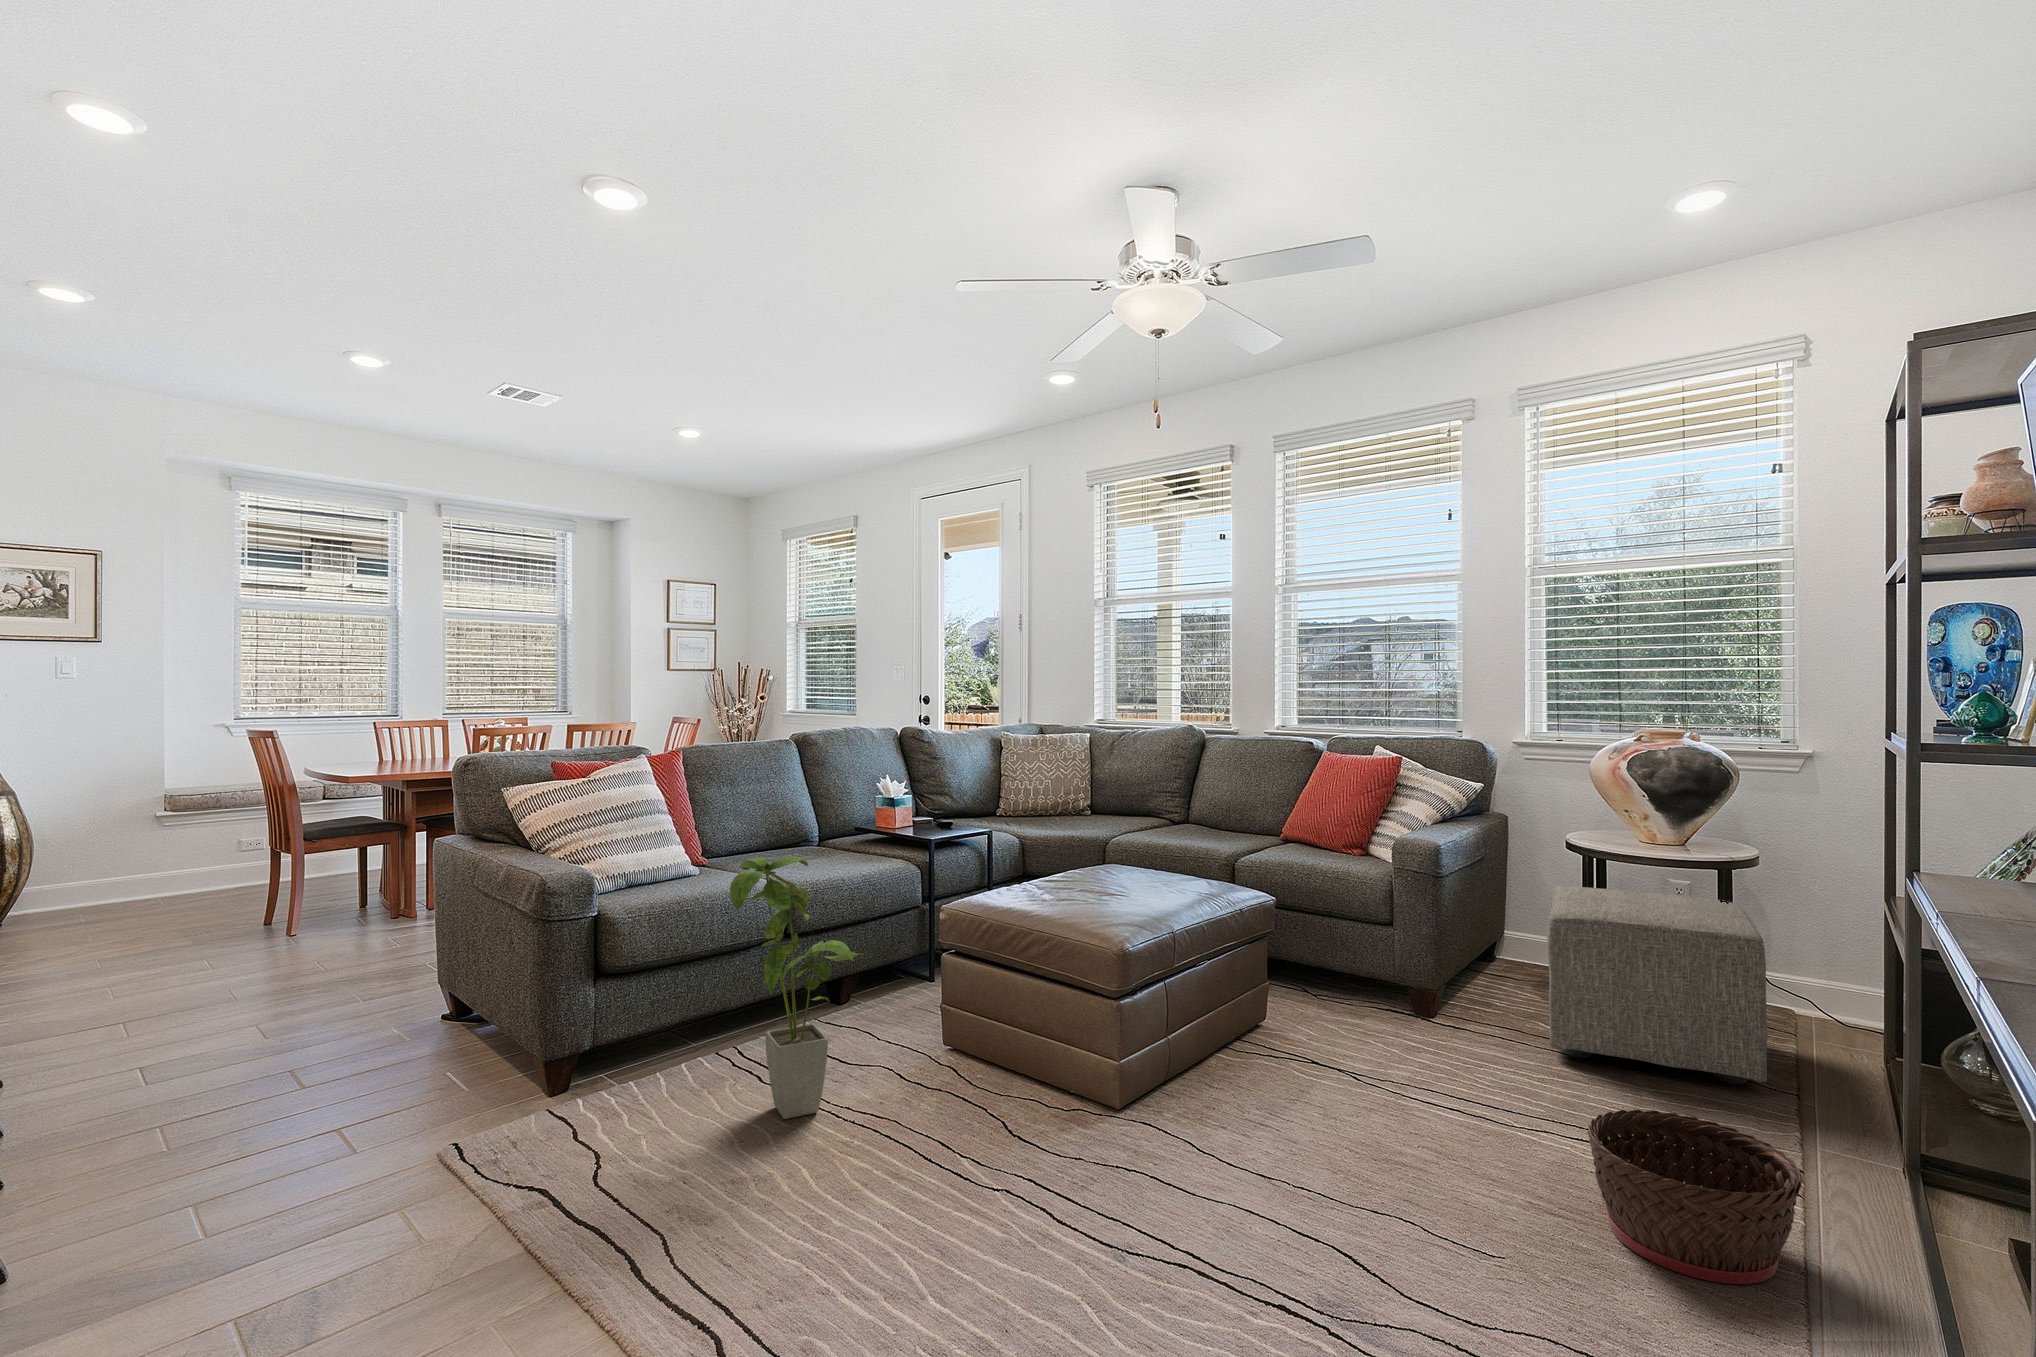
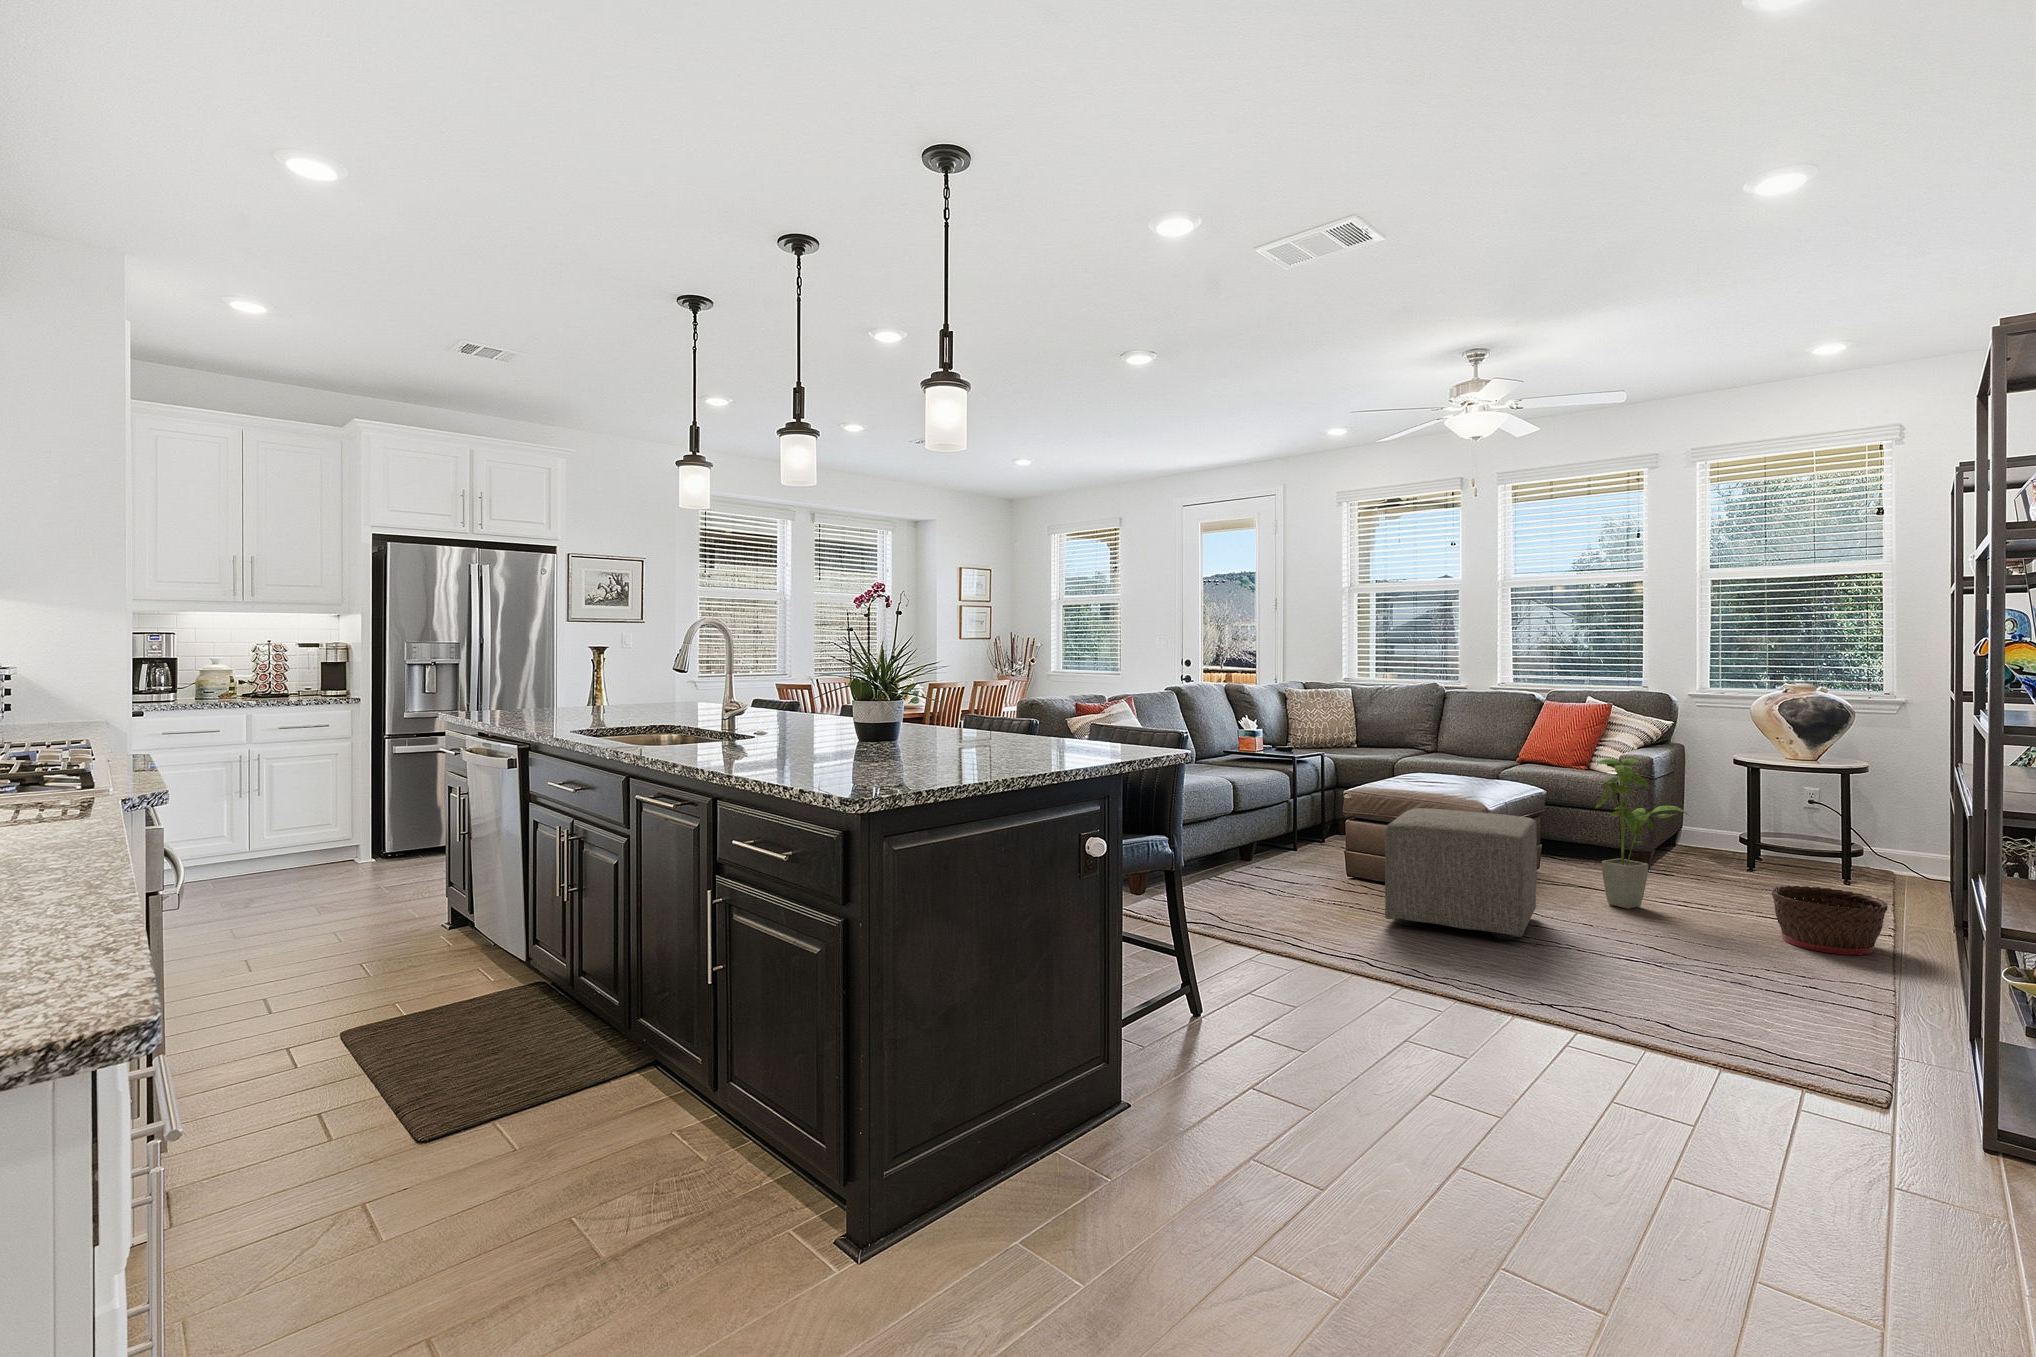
house plant: present [730,856,864,1119] -> present [1595,758,1688,909]
ottoman: present [1547,886,1767,1084] -> present [1385,808,1537,940]

